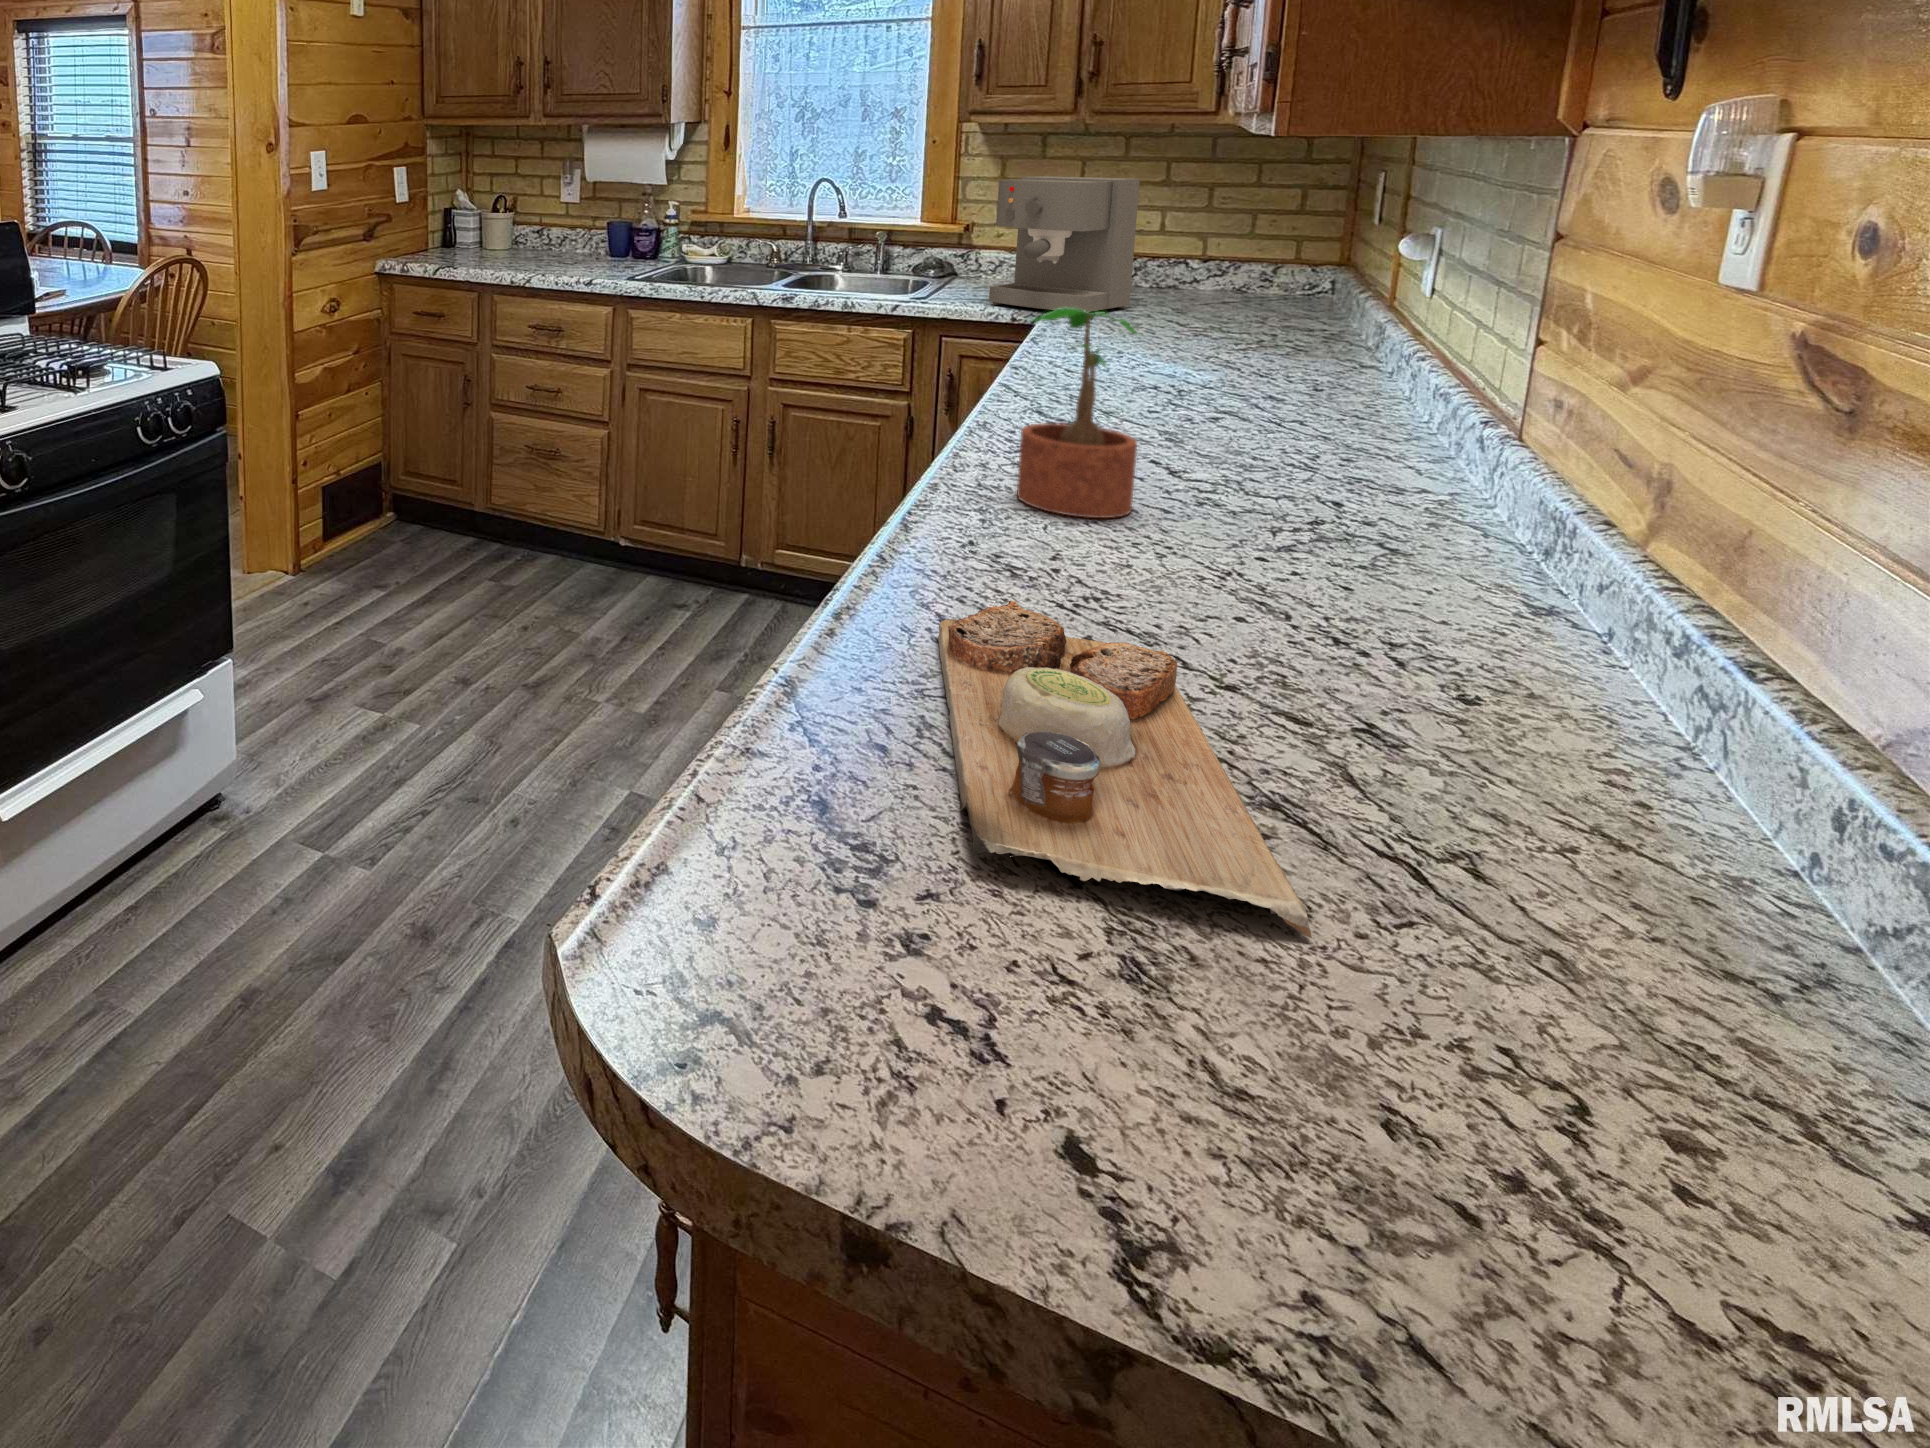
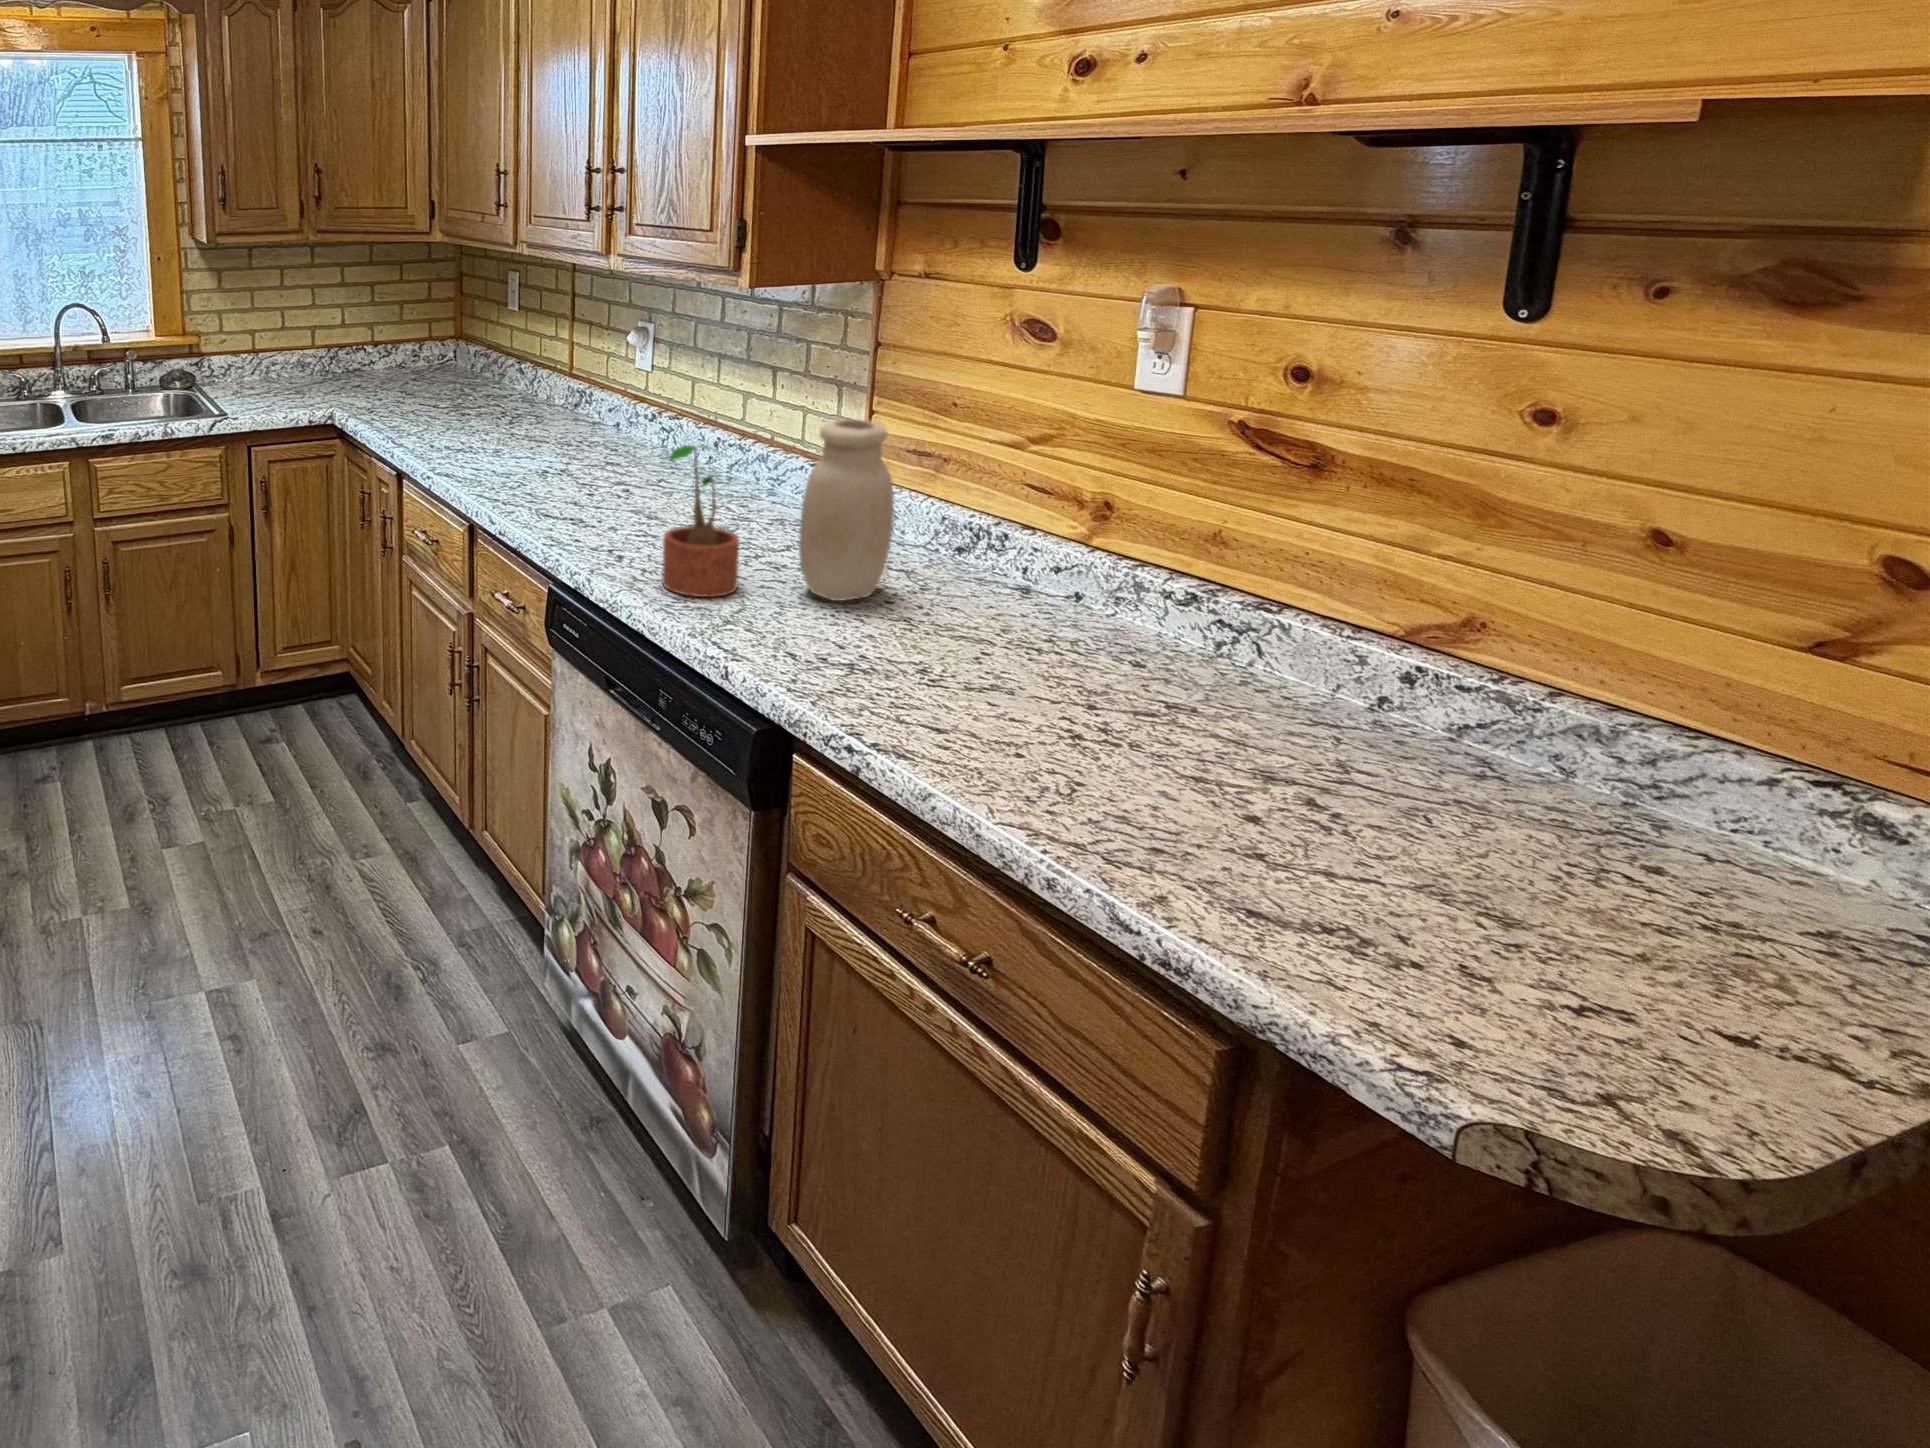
coffee maker: present [989,176,1140,312] -> none [260,286,351,409]
jar: none [1193,294,1383,576] -> present [799,419,894,601]
cutting board: present [937,601,1312,938] -> none [874,672,1249,830]

